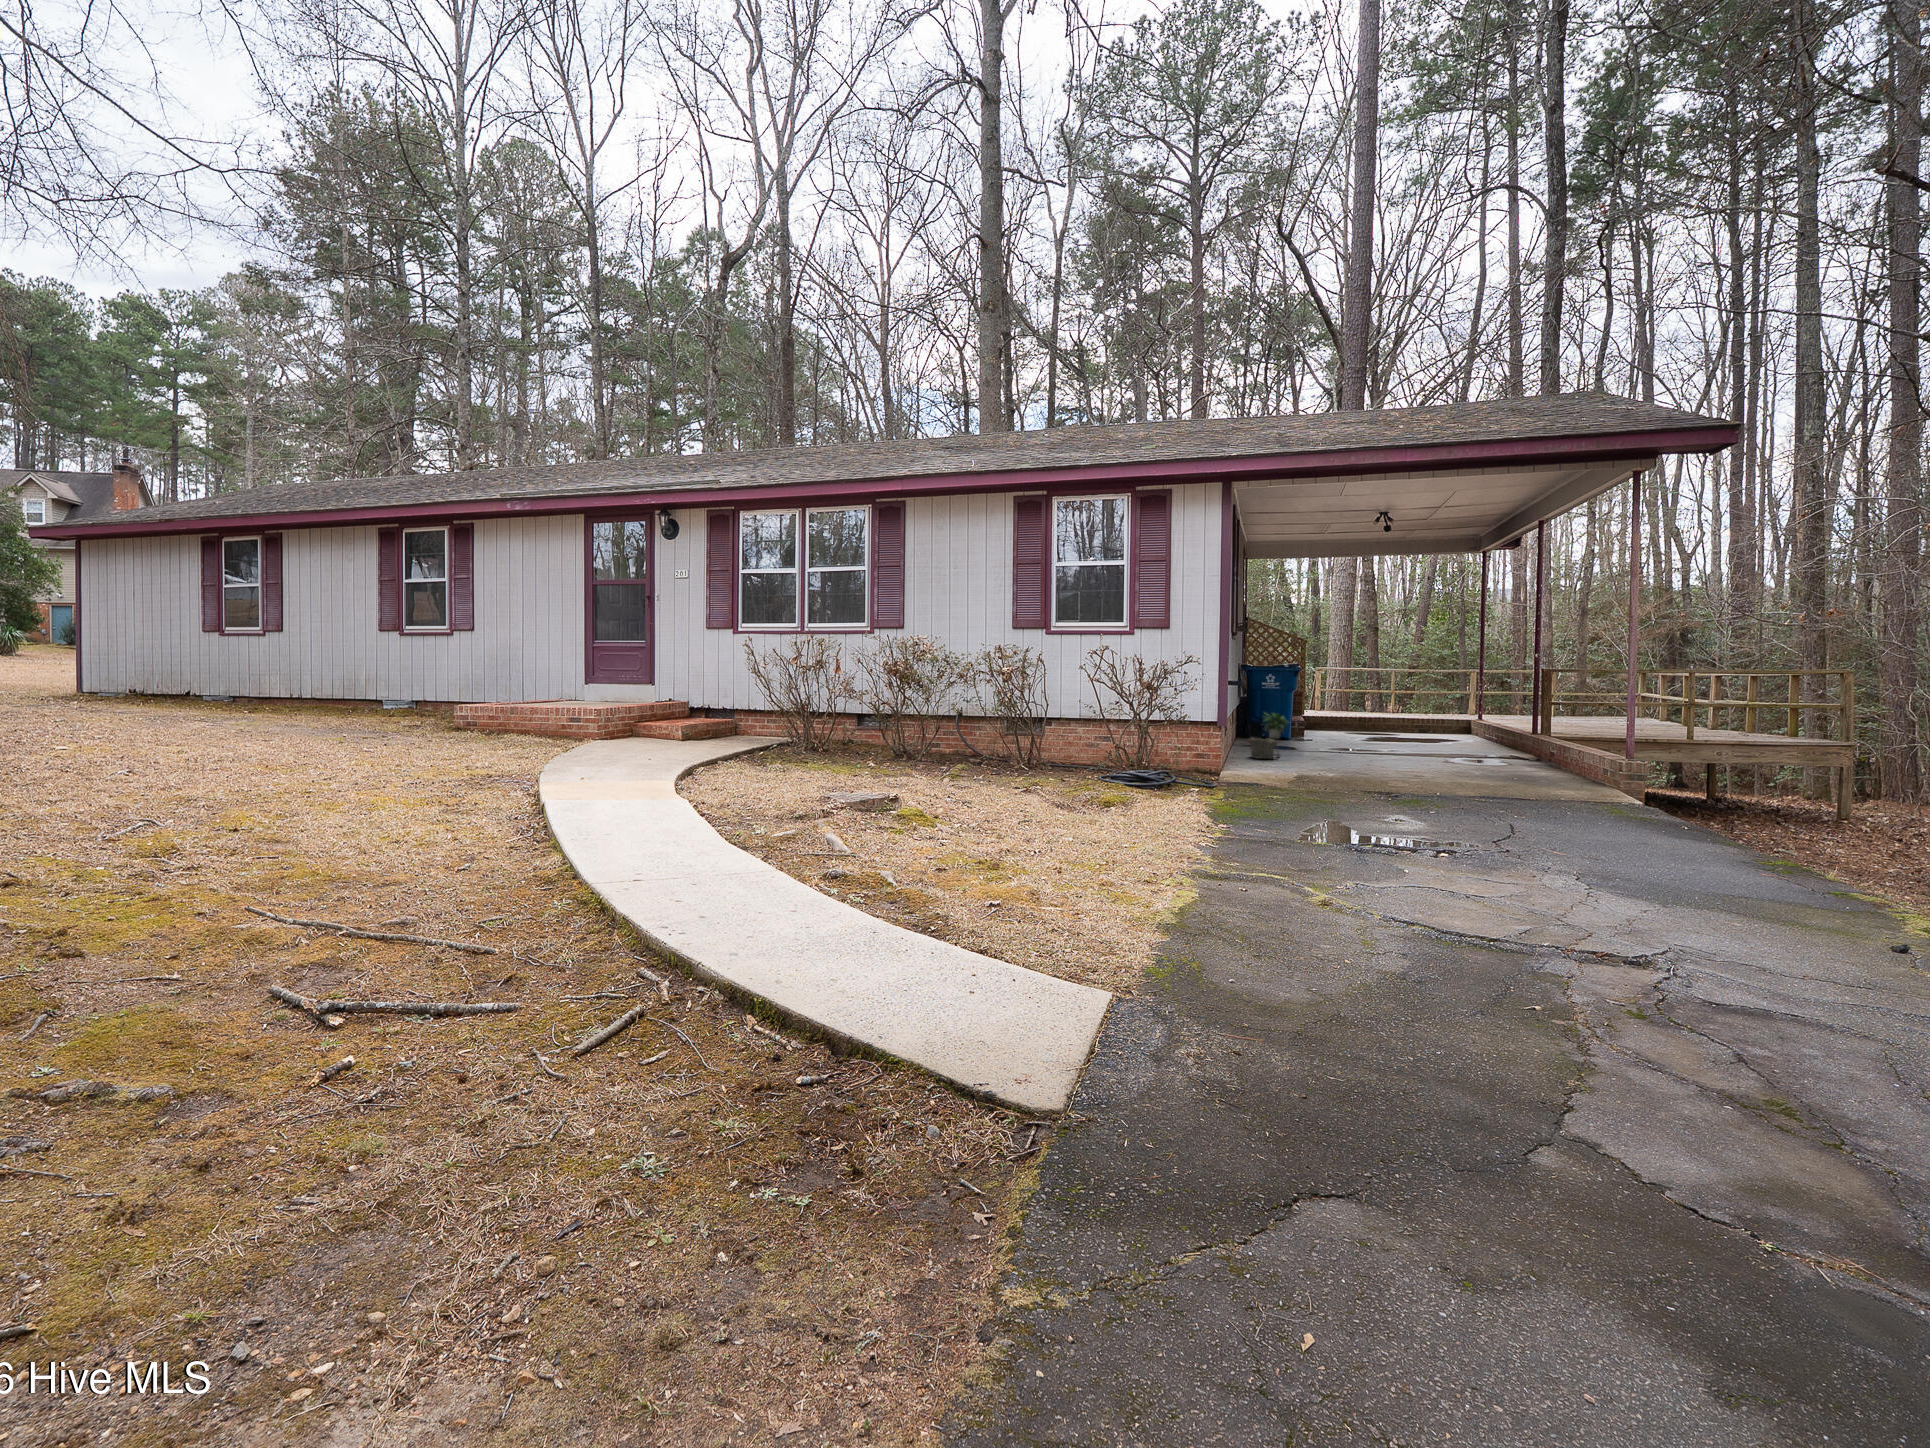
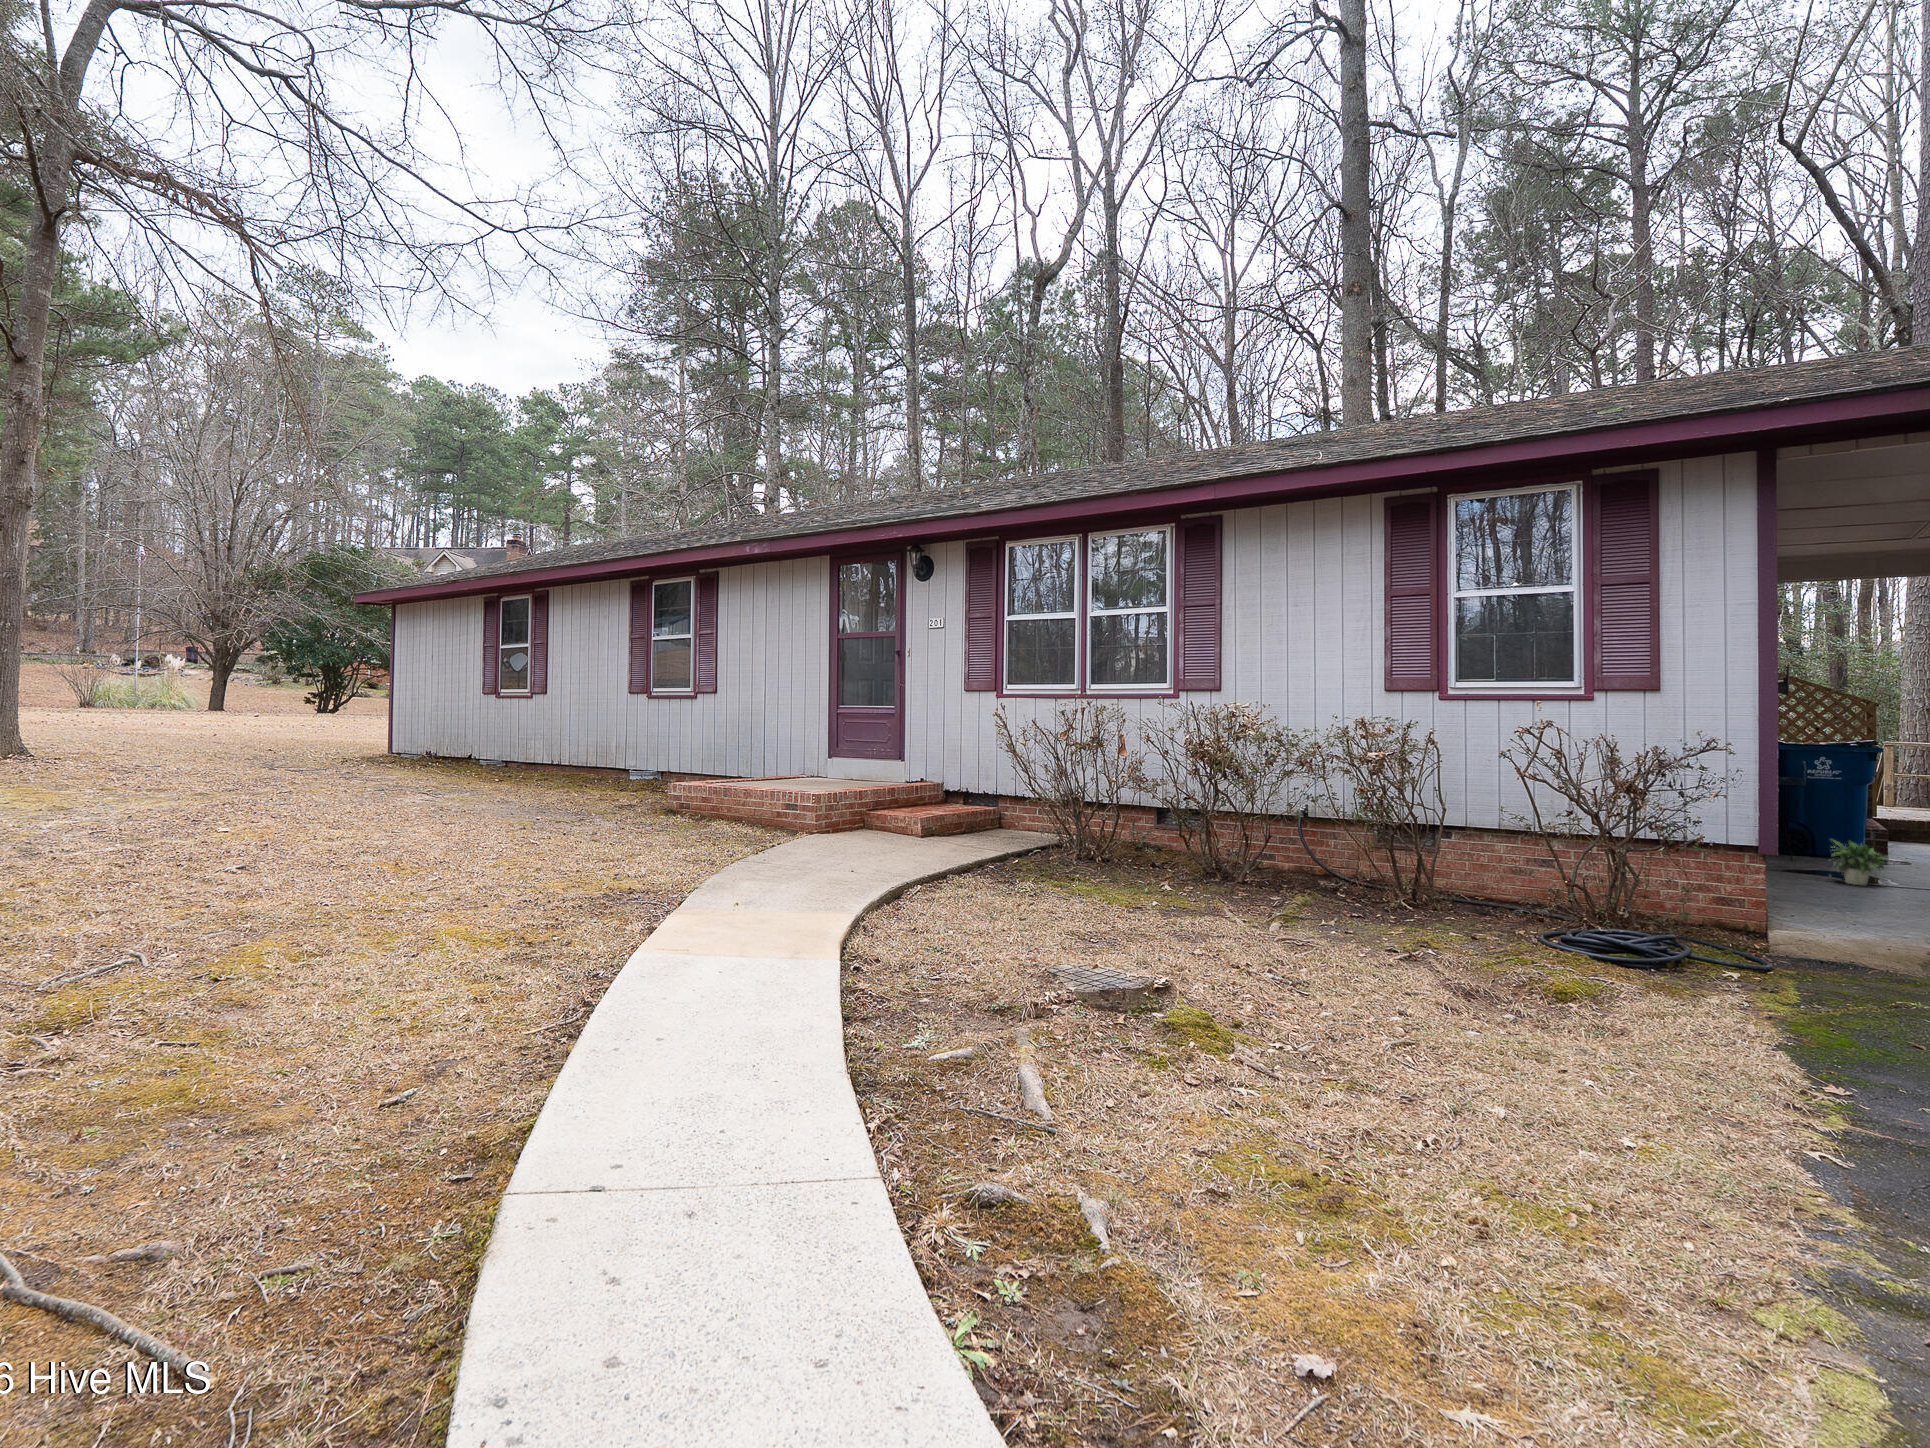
bucket: present [1248,738,1280,759] -> none [1823,888,1895,929]

